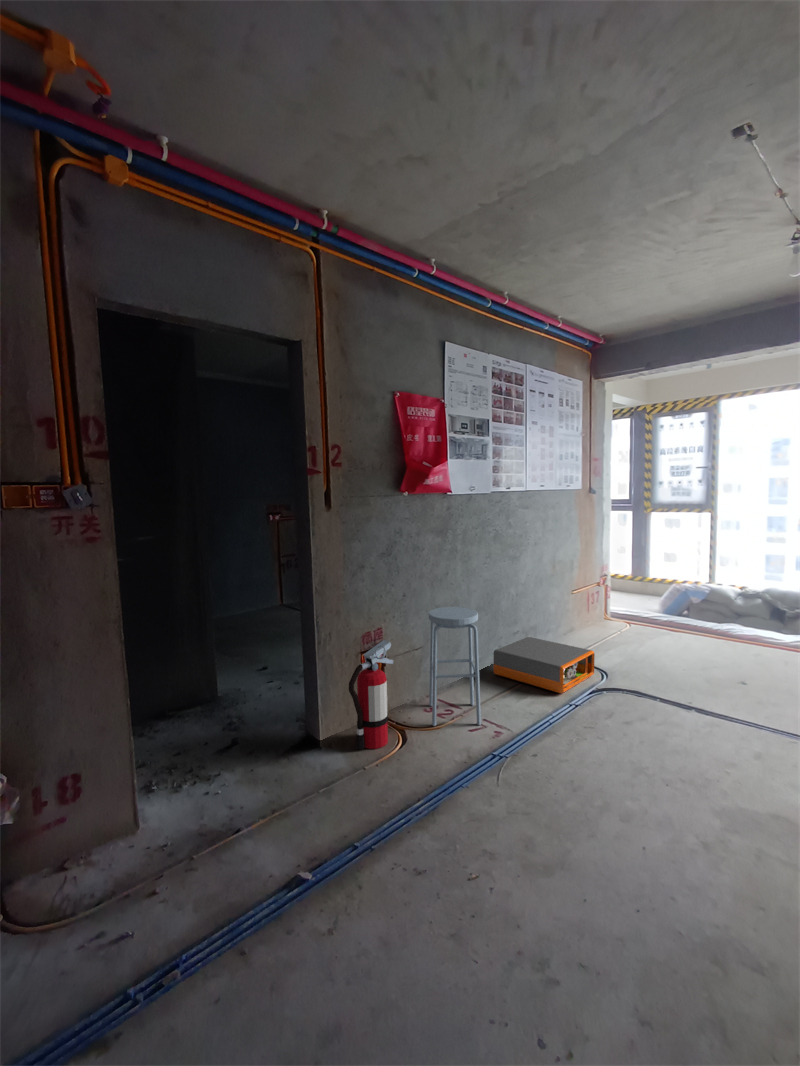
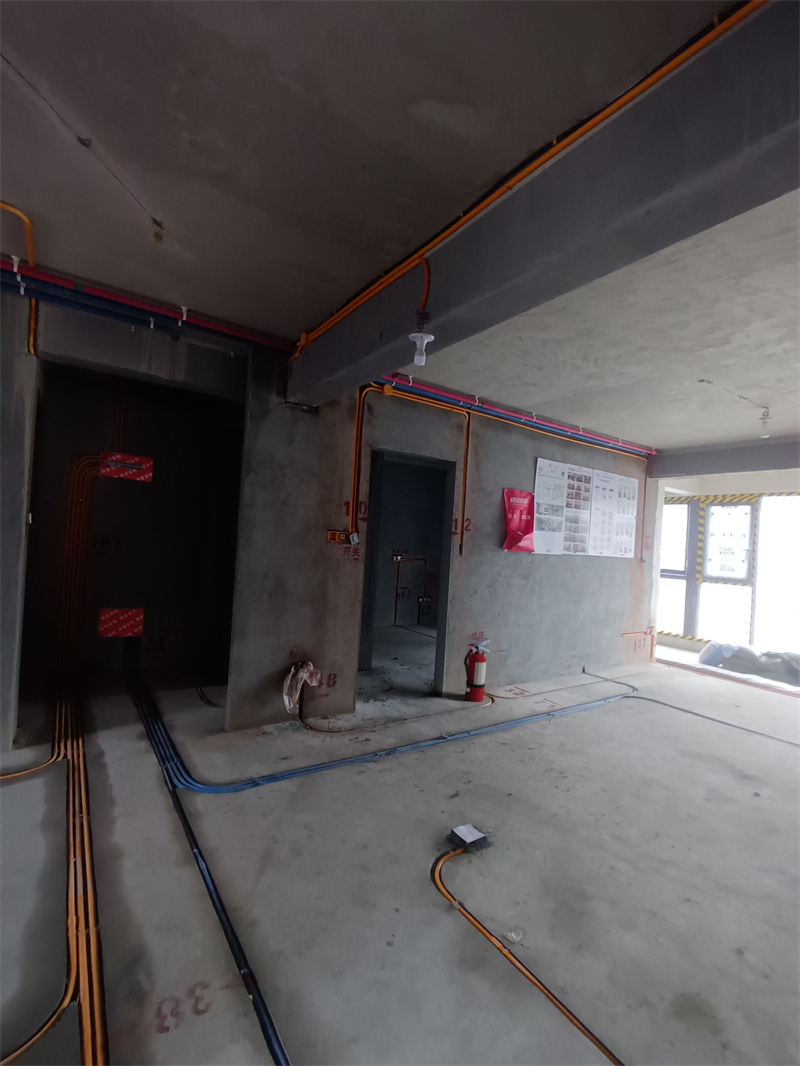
stool: present [429,607,481,726] -> none [509,624,546,701]
storage box: present [493,637,595,693] -> none [553,658,627,694]

